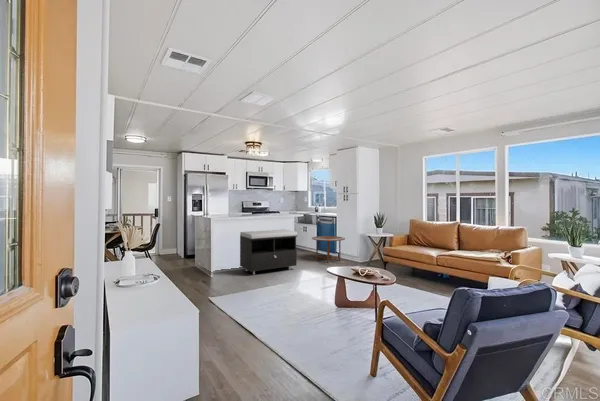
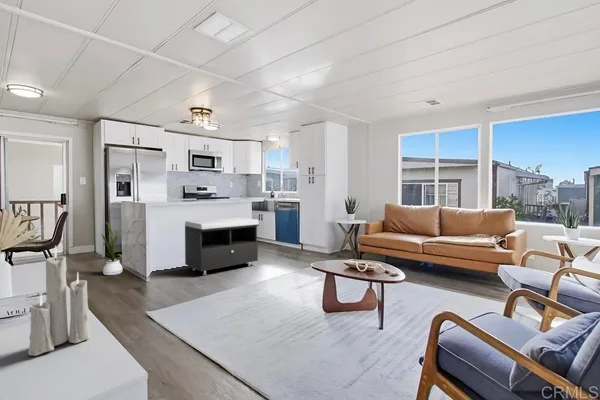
house plant: none [180,231,199,271] -> present [101,222,122,275]
side table: present [312,236,345,263] -> none [273,225,312,256]
candle: none [145,246,173,303] -> present [28,246,90,356]

